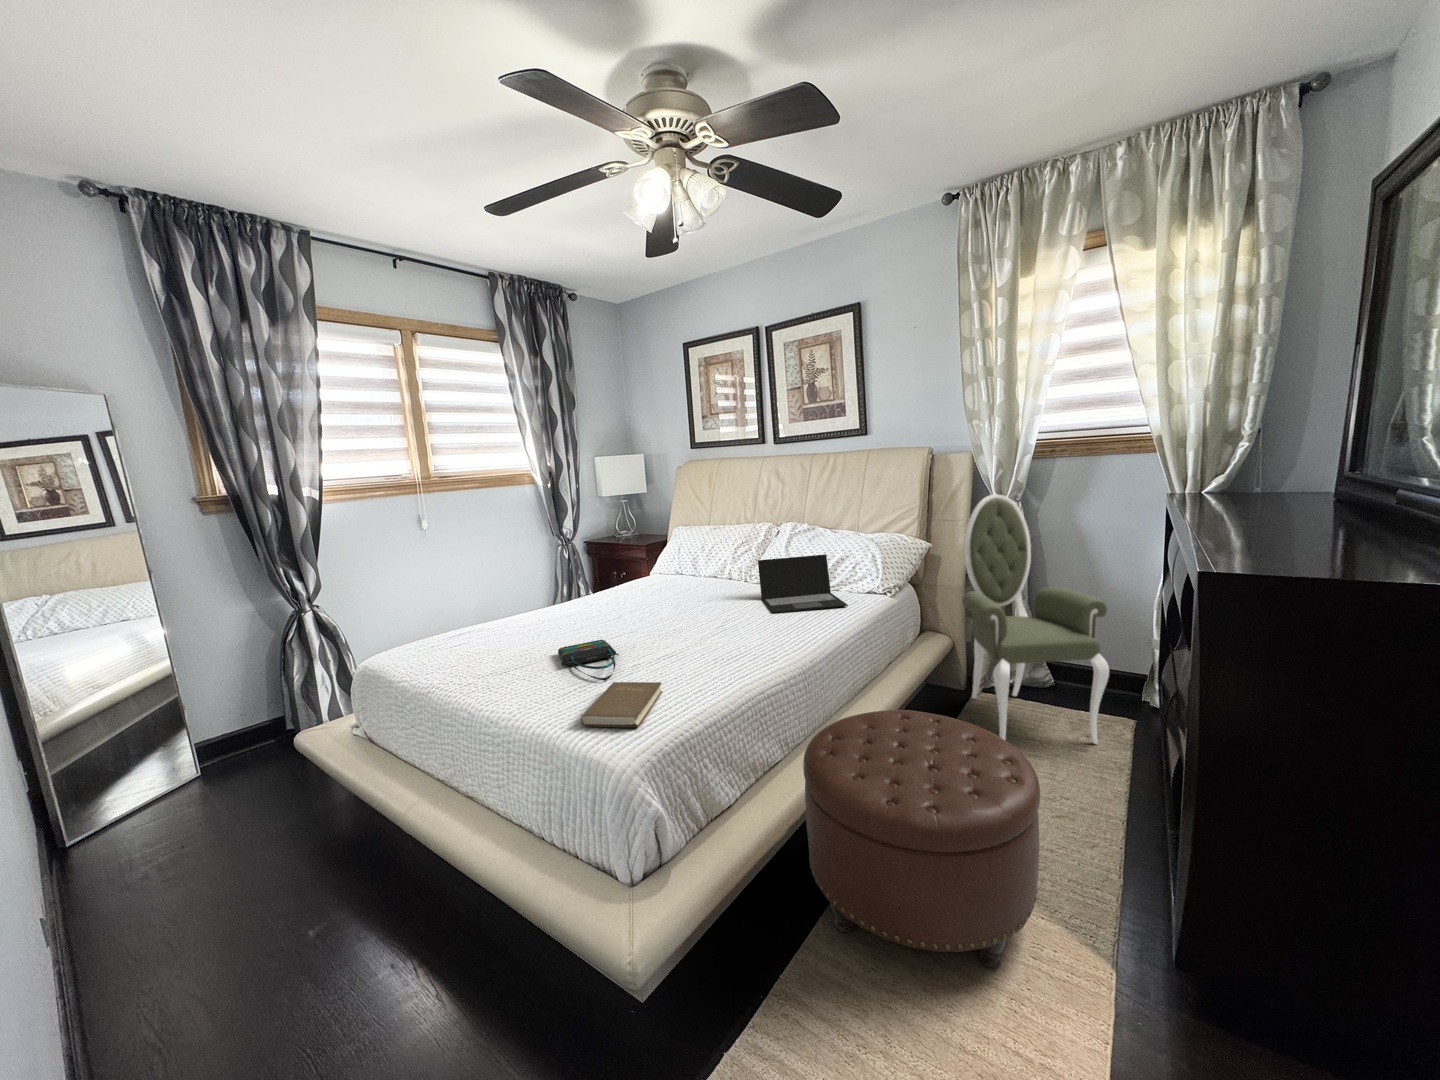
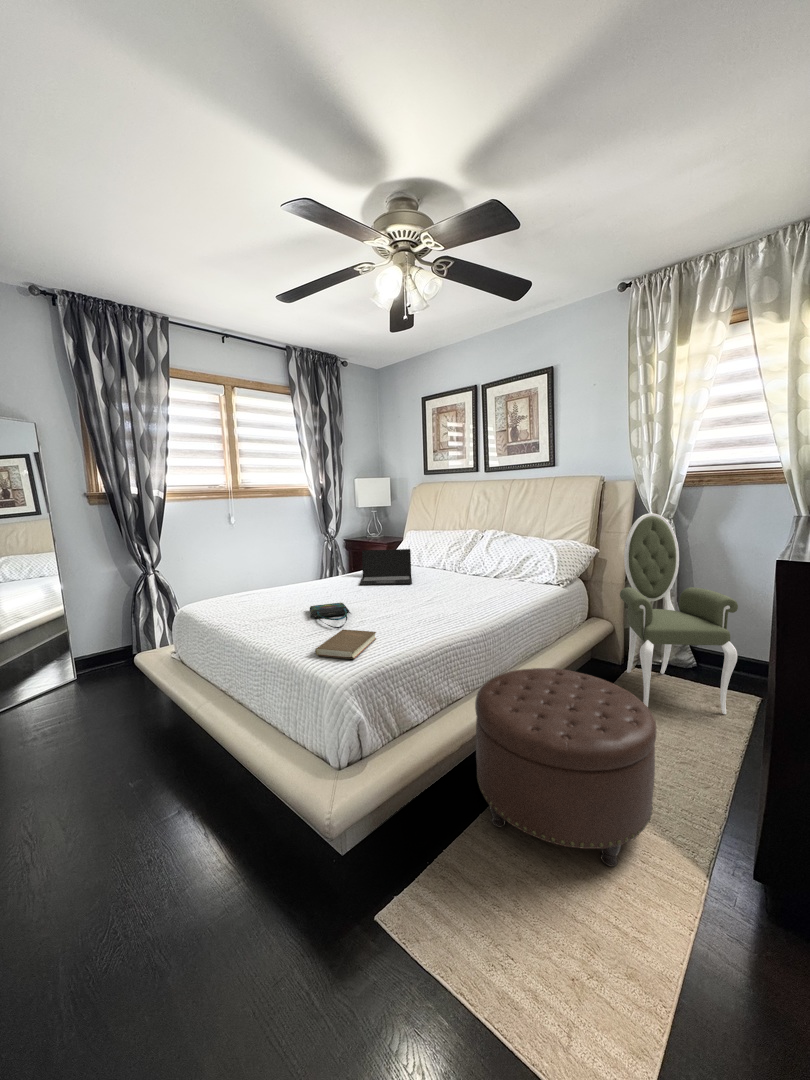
laptop: present [758,554,848,613] -> present [359,549,412,585]

